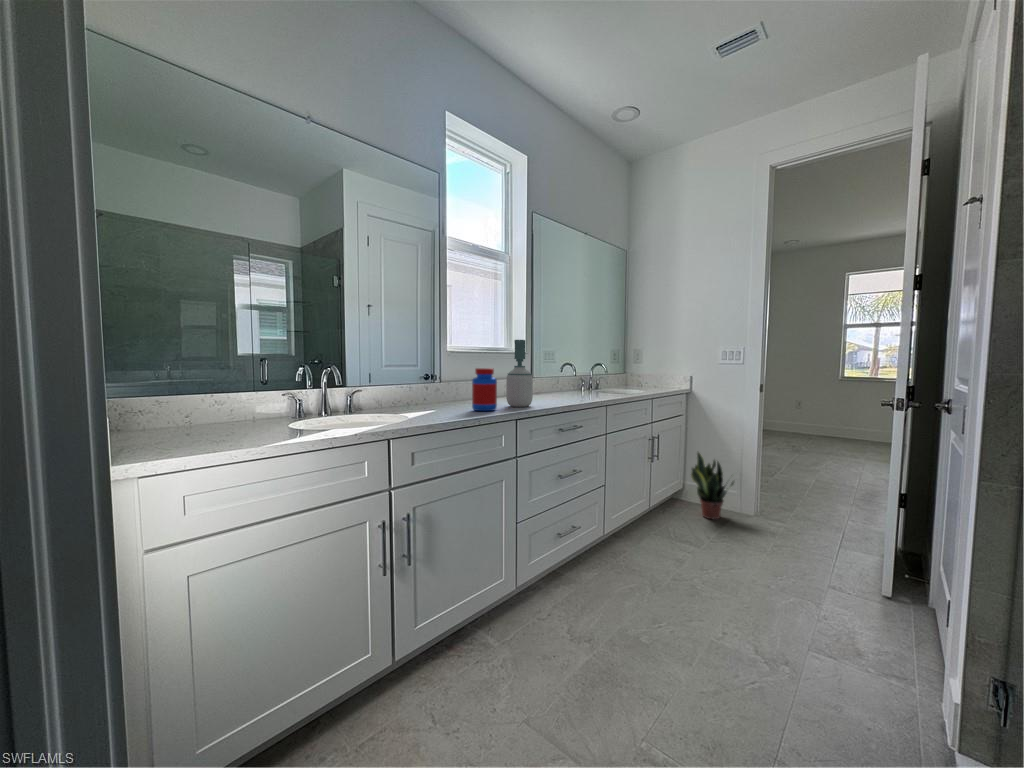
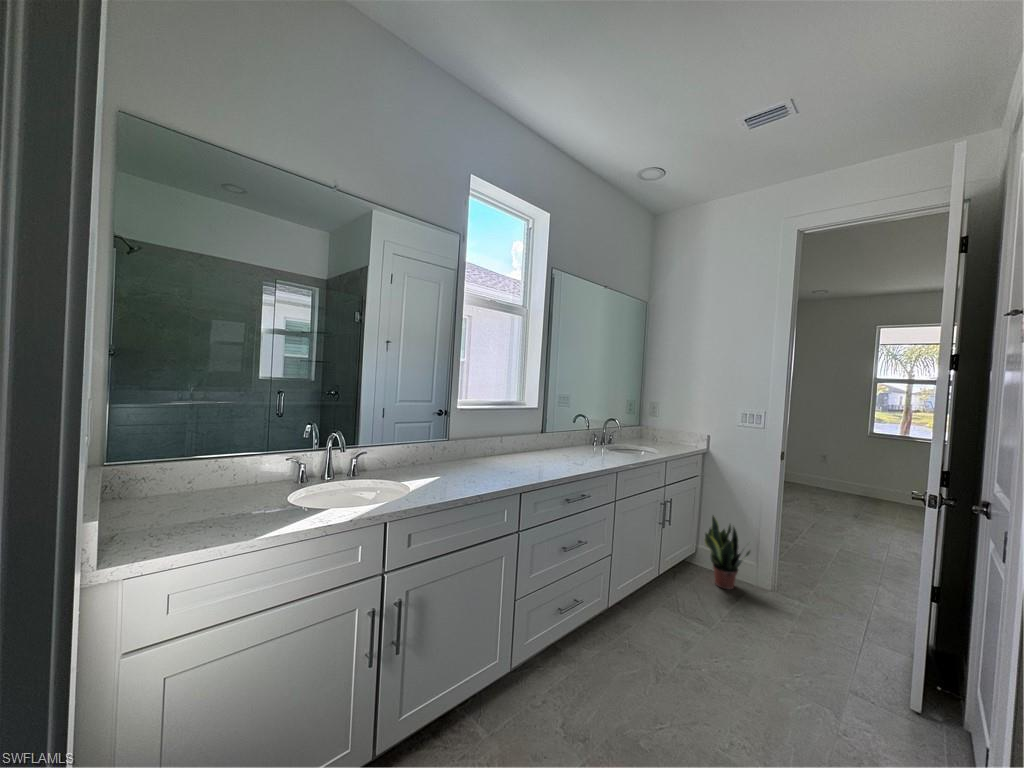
soap bottle: present [506,340,533,407] -> none [514,405,542,474]
jar: present [472,368,497,411] -> none [477,435,504,481]

